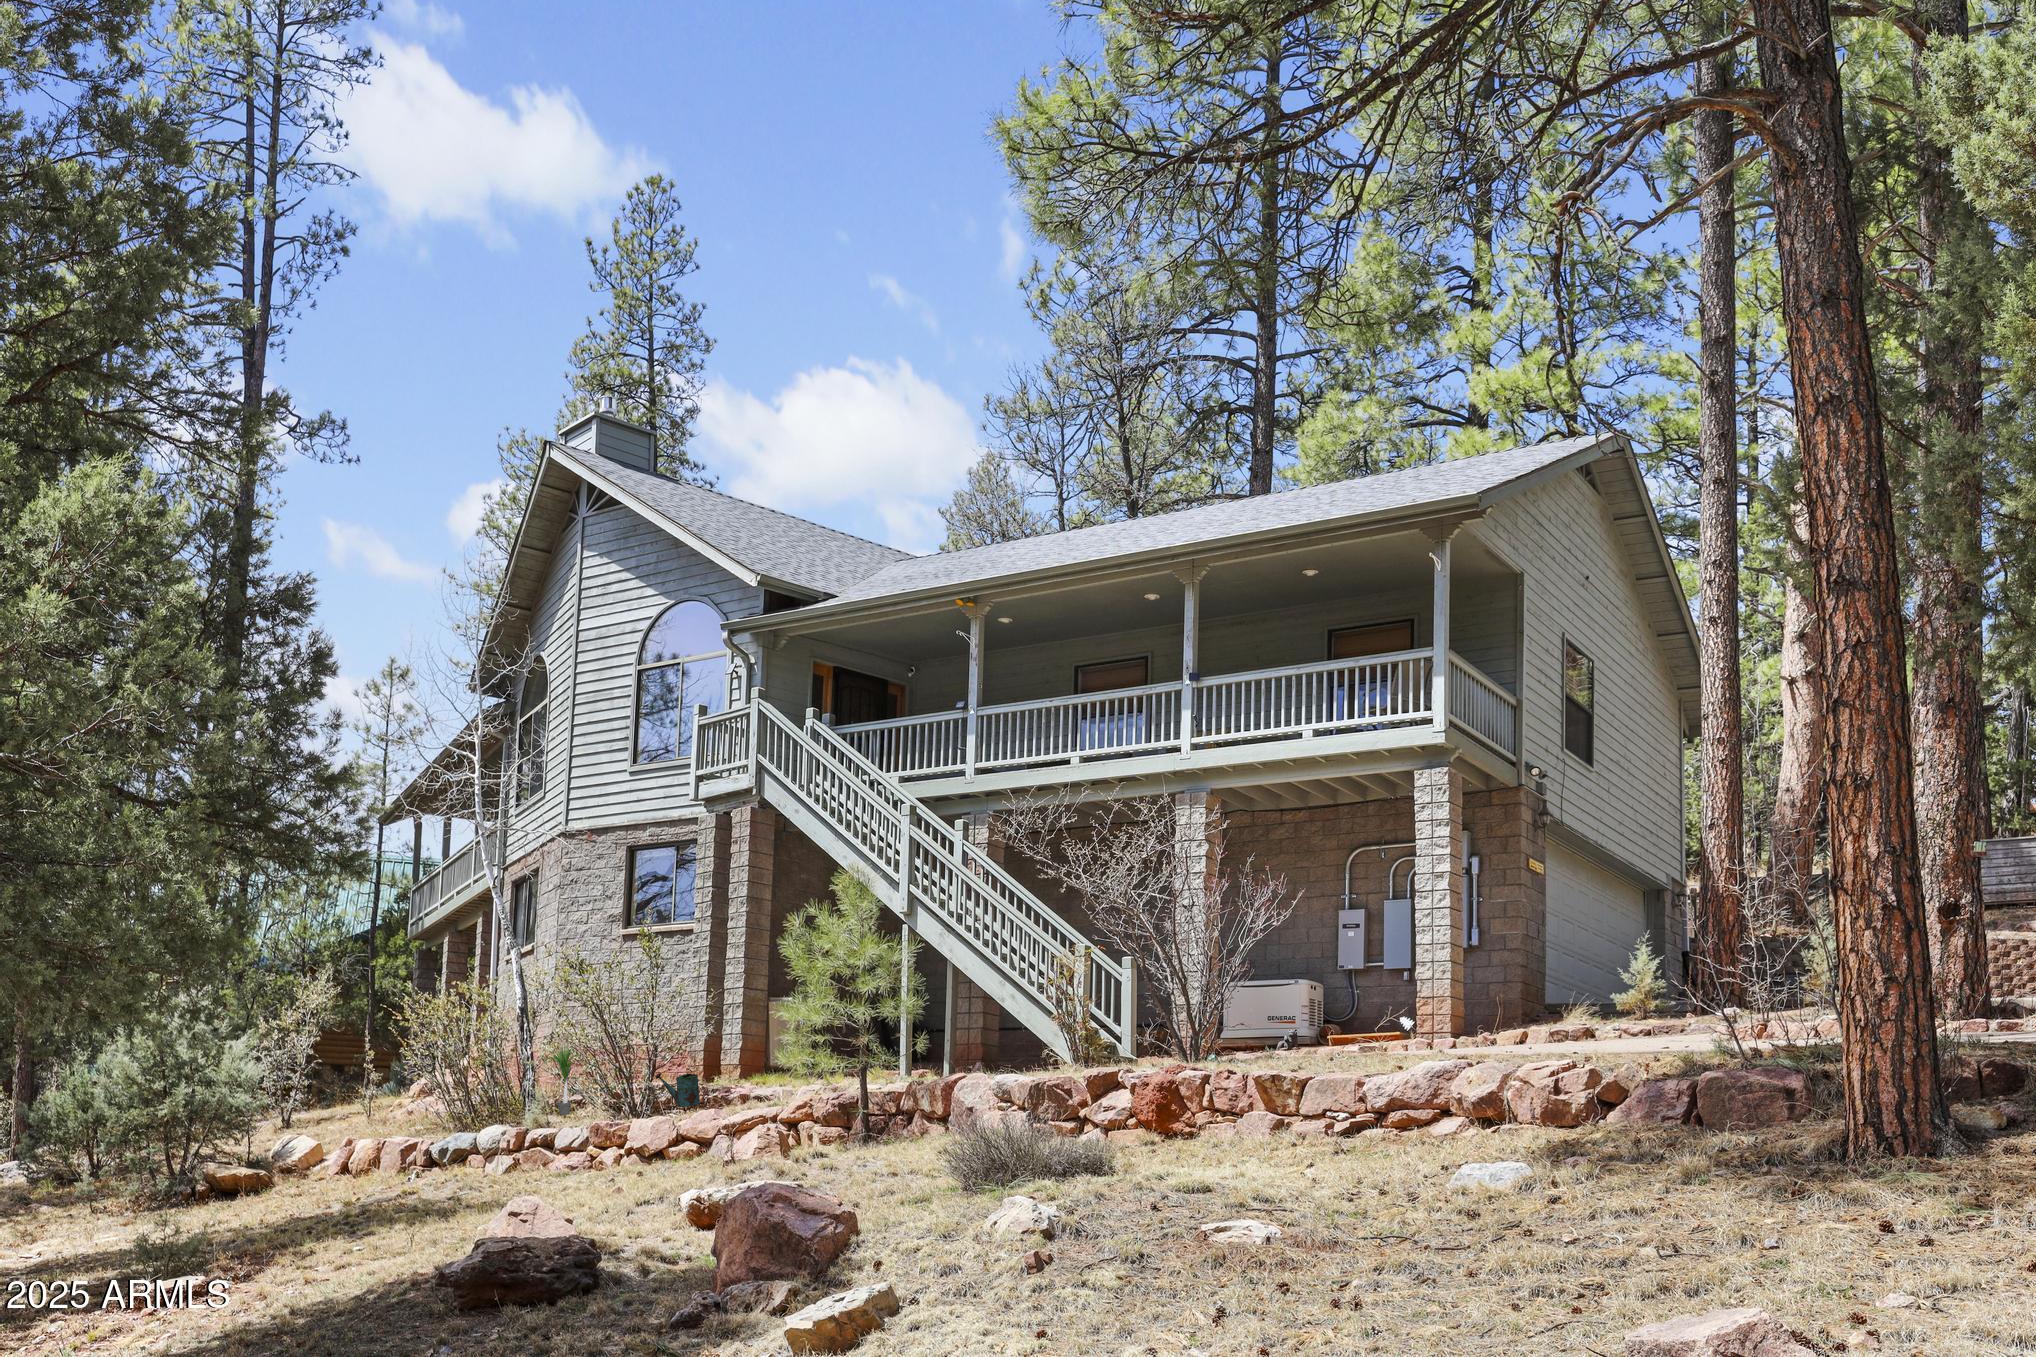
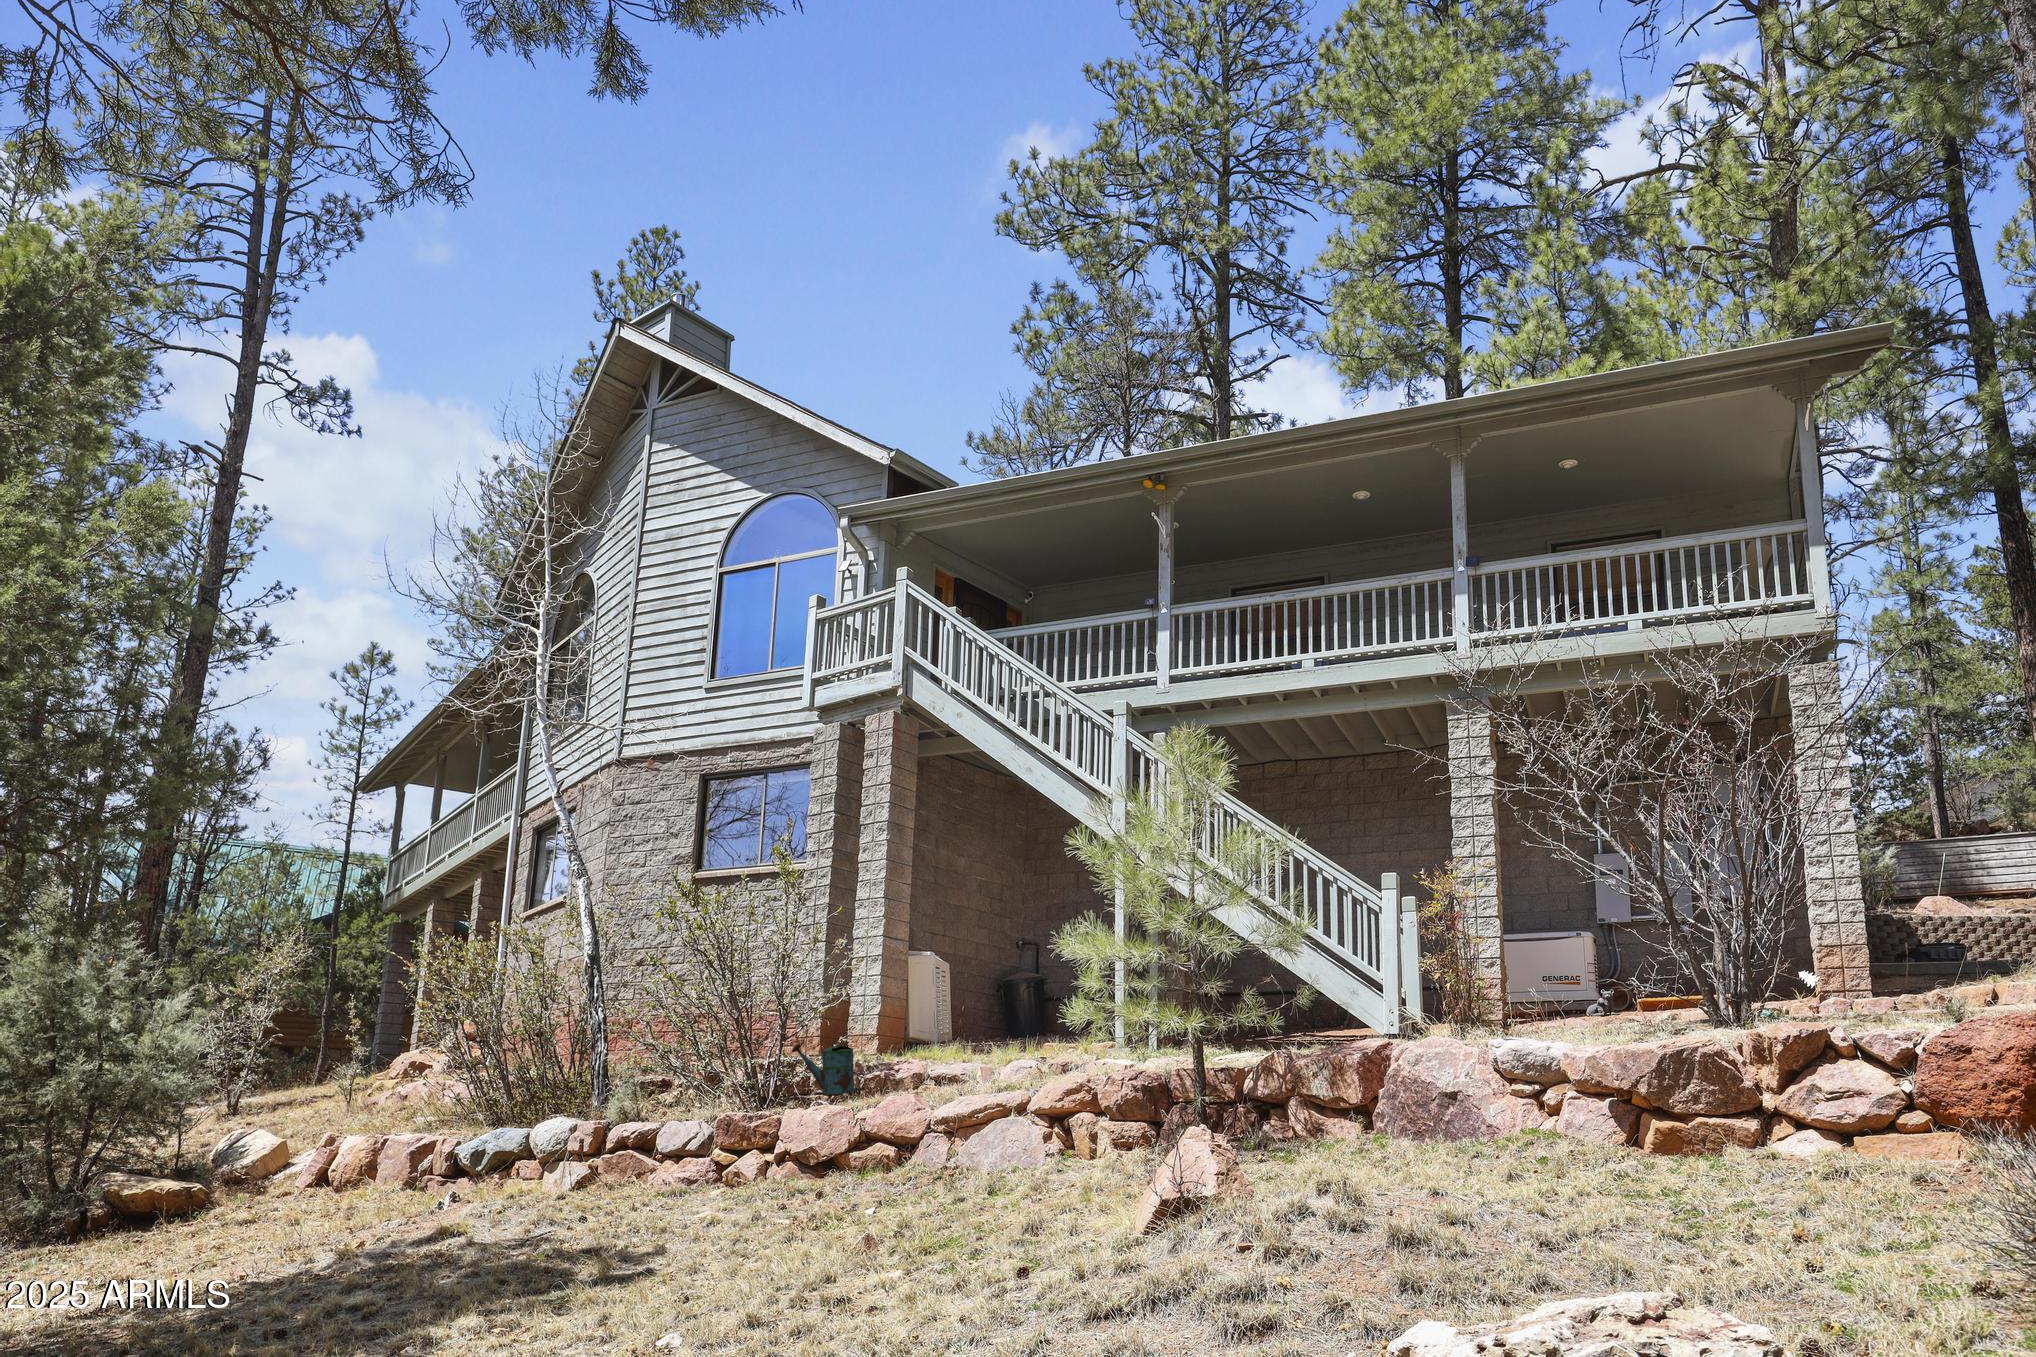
potted plant: present [552,1046,575,1115] -> none [616,991,689,1103]

